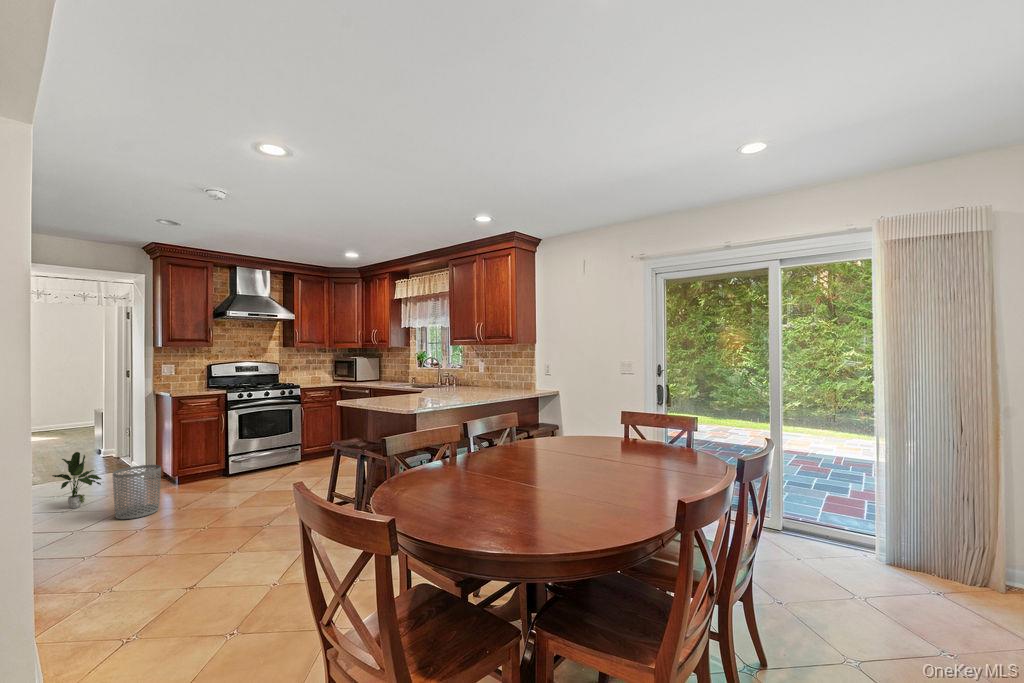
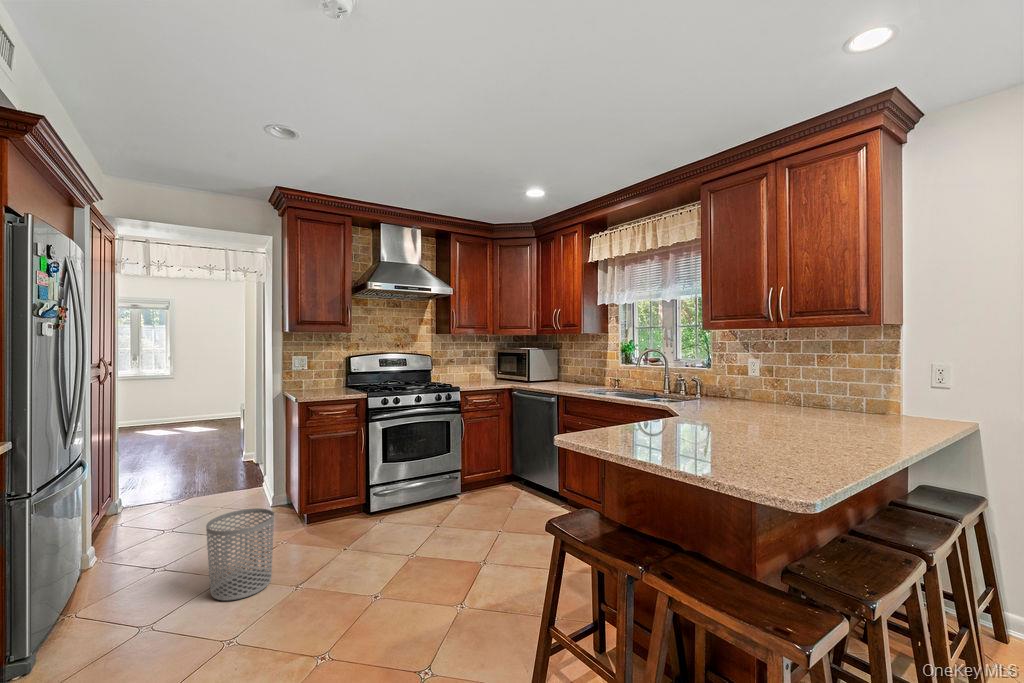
potted plant: present [52,452,101,508] -> none [143,478,210,559]

